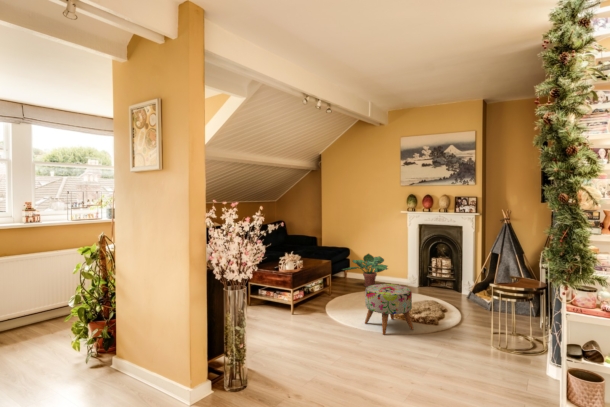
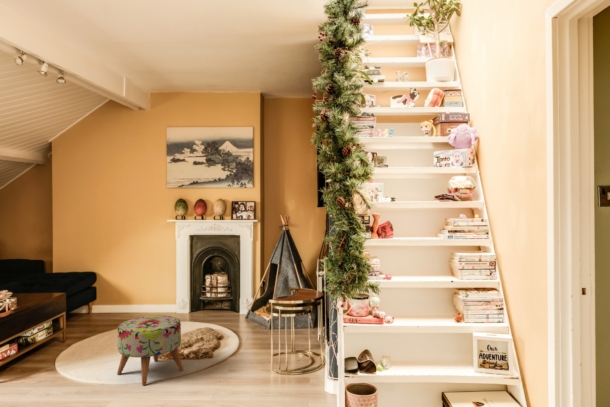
potted plant: present [343,254,388,287] -> none [83,277,152,322]

